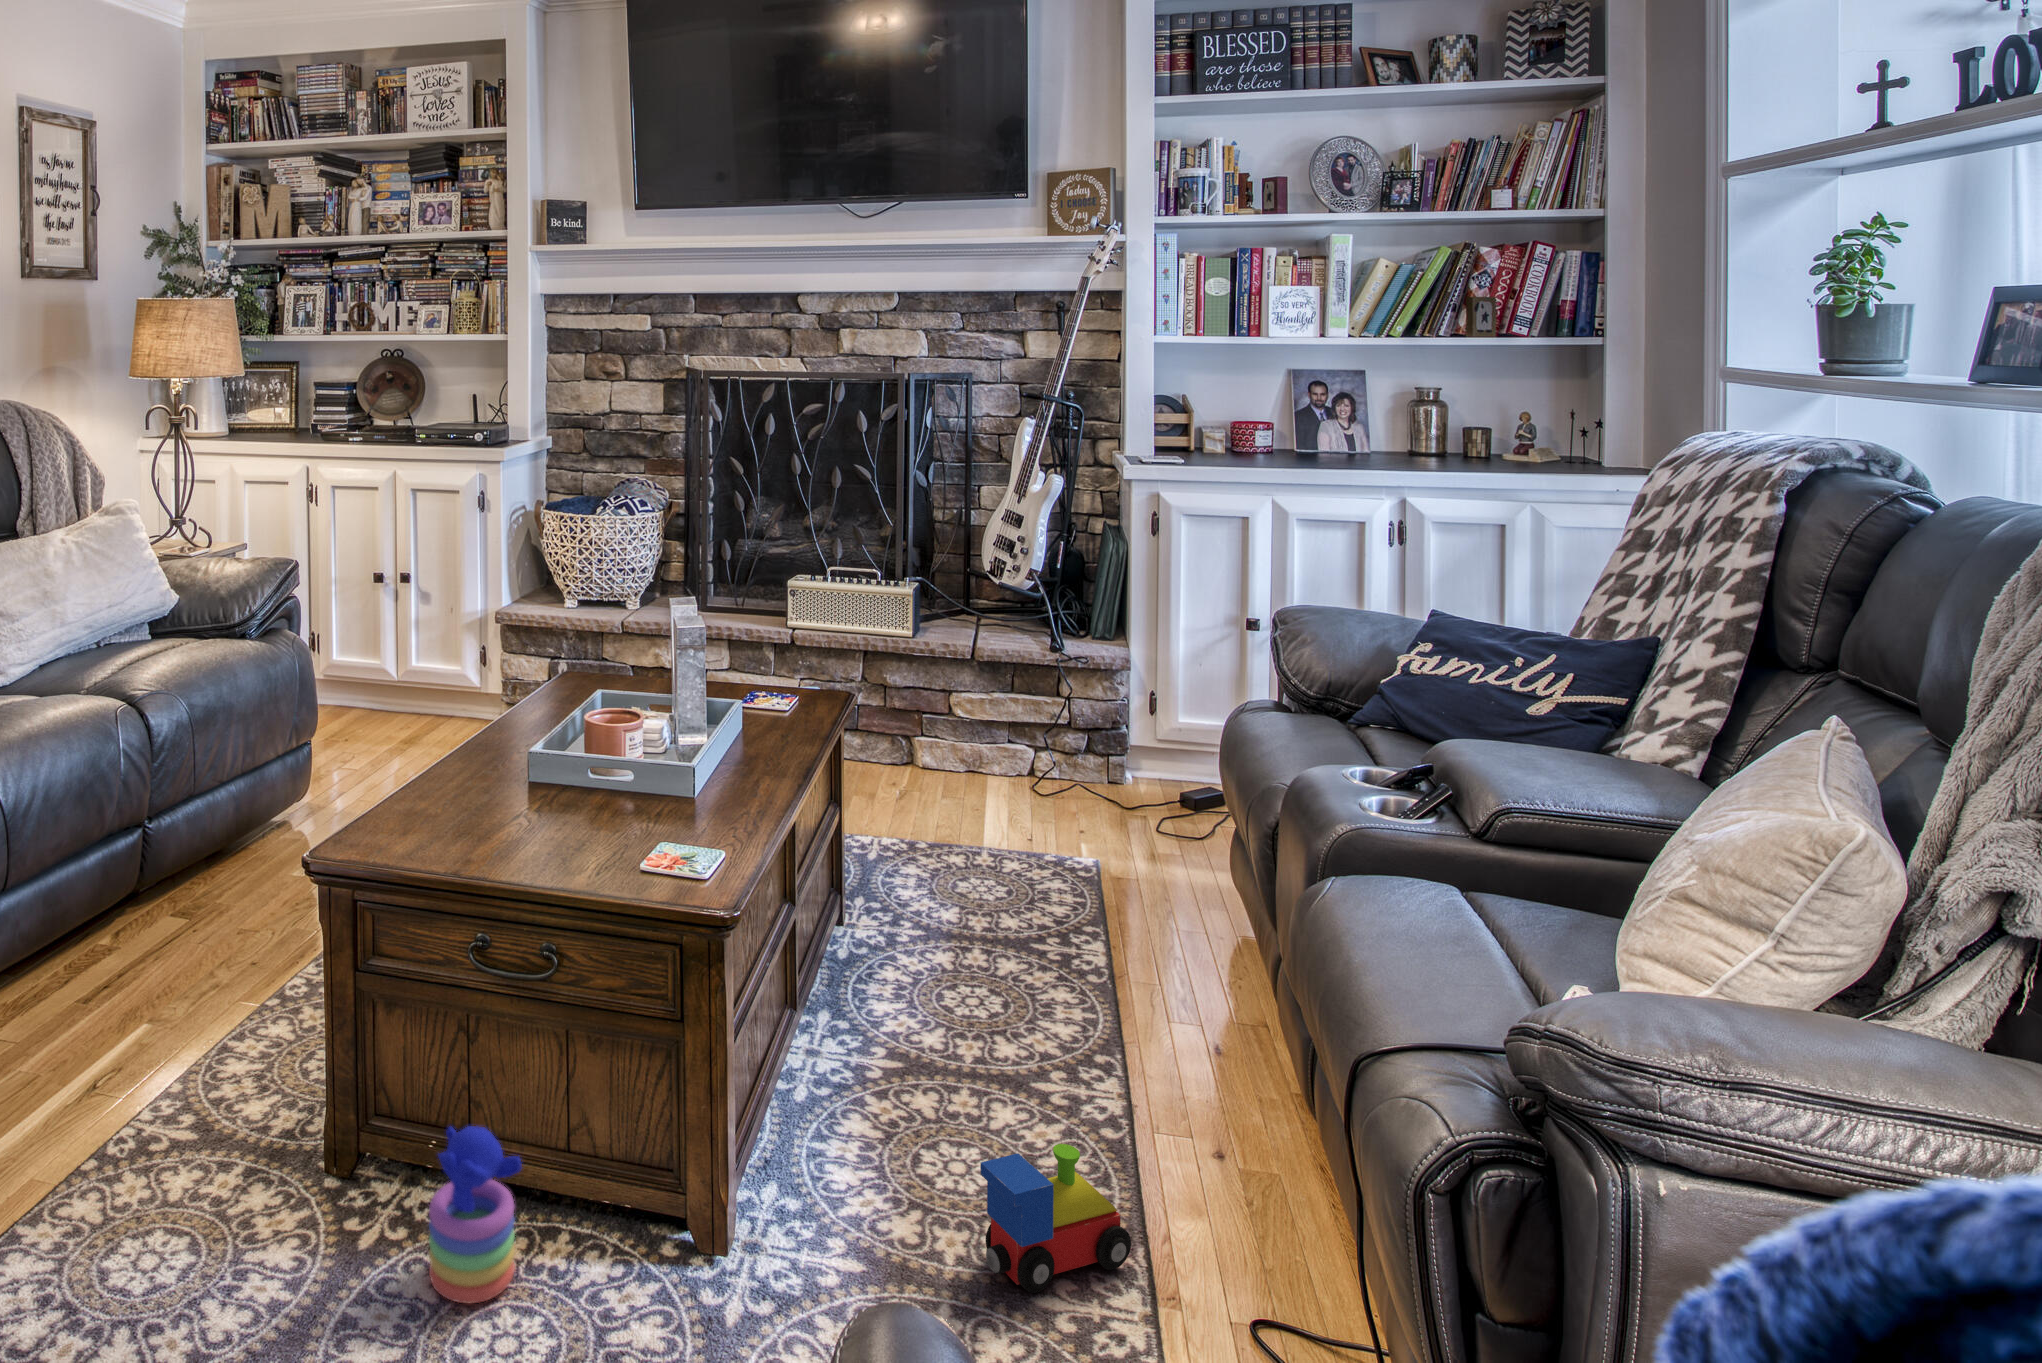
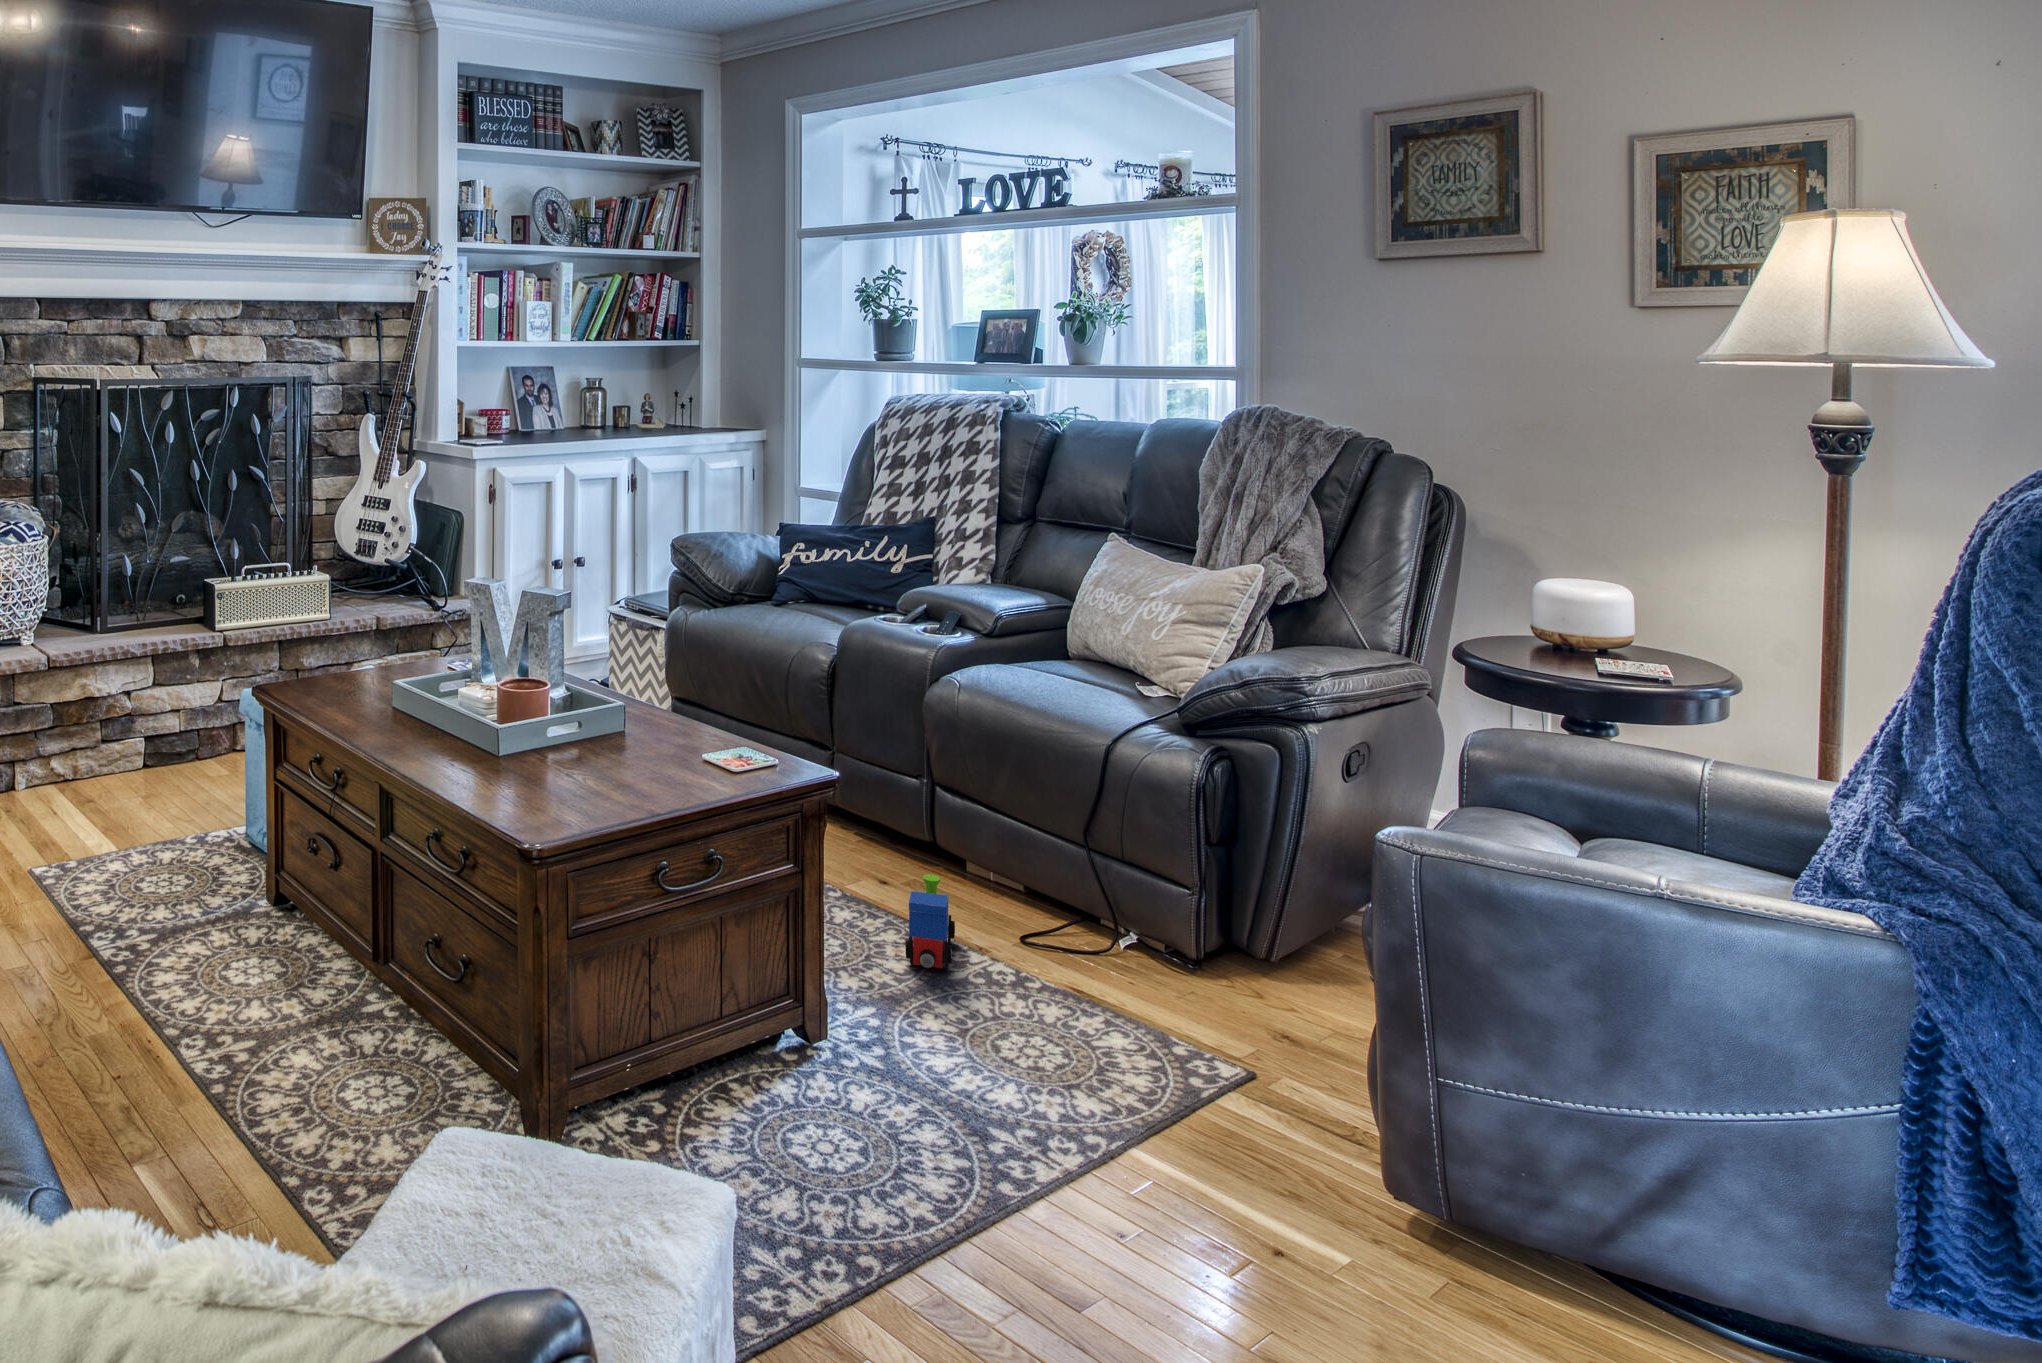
stacking toy: present [429,1126,522,1303] -> none [710,999,784,1143]

